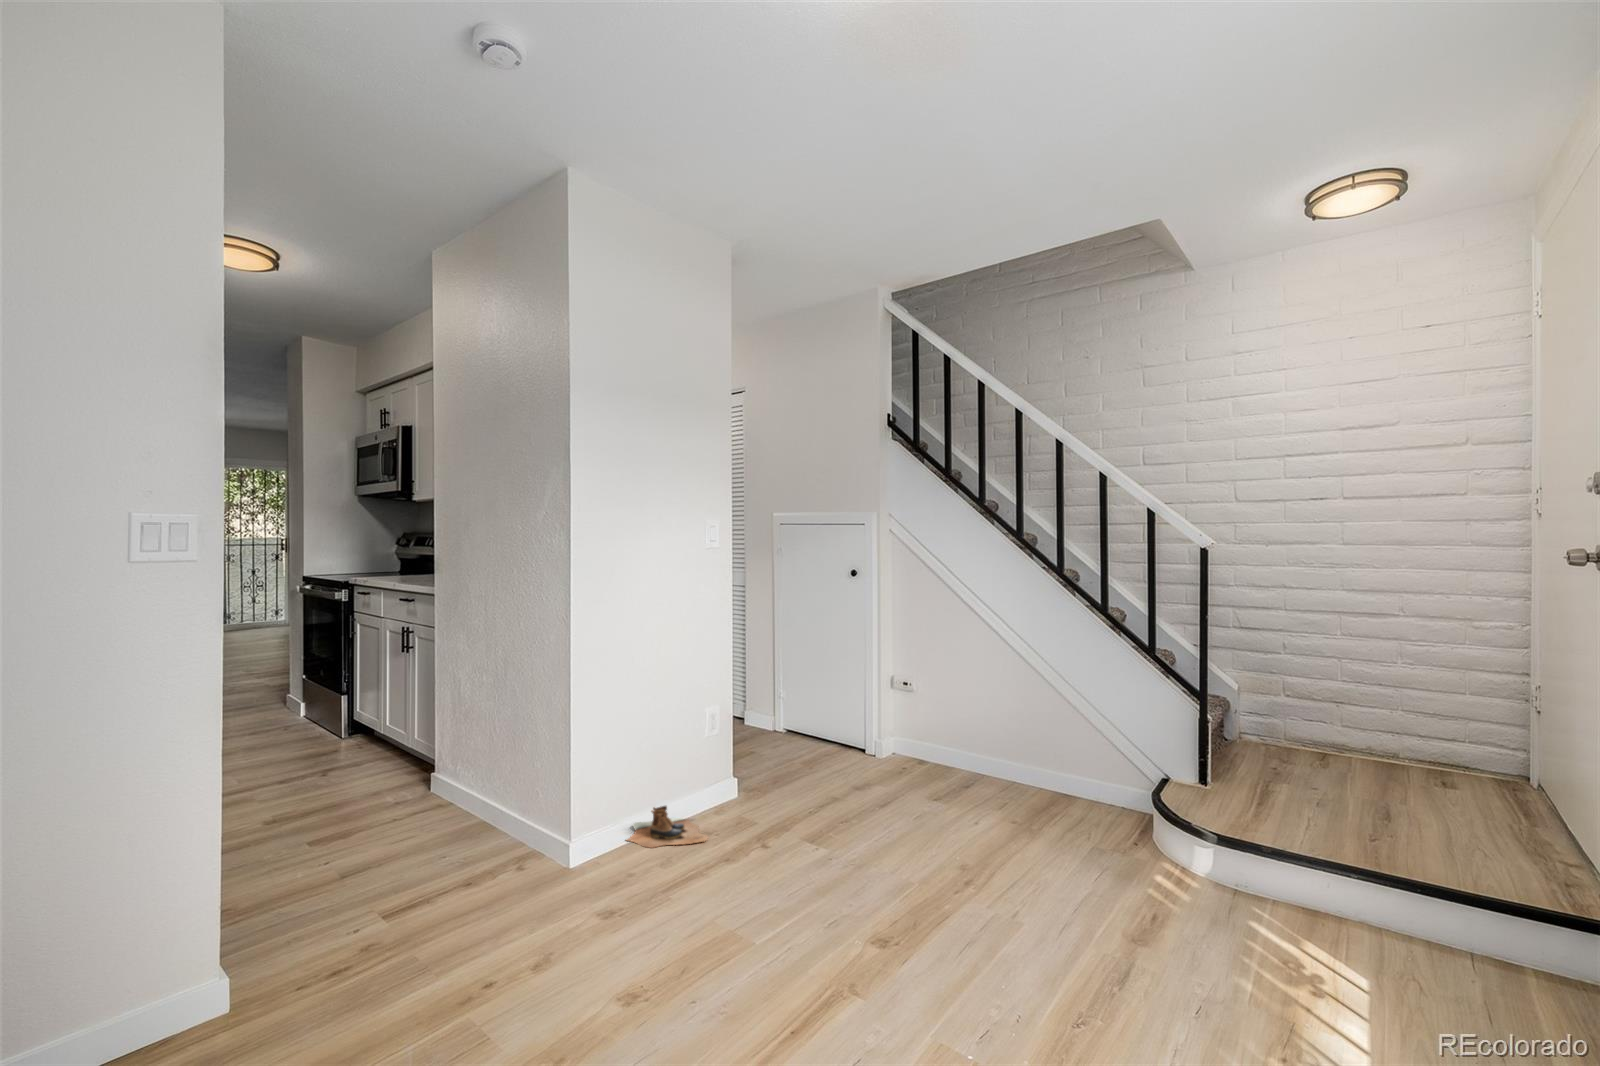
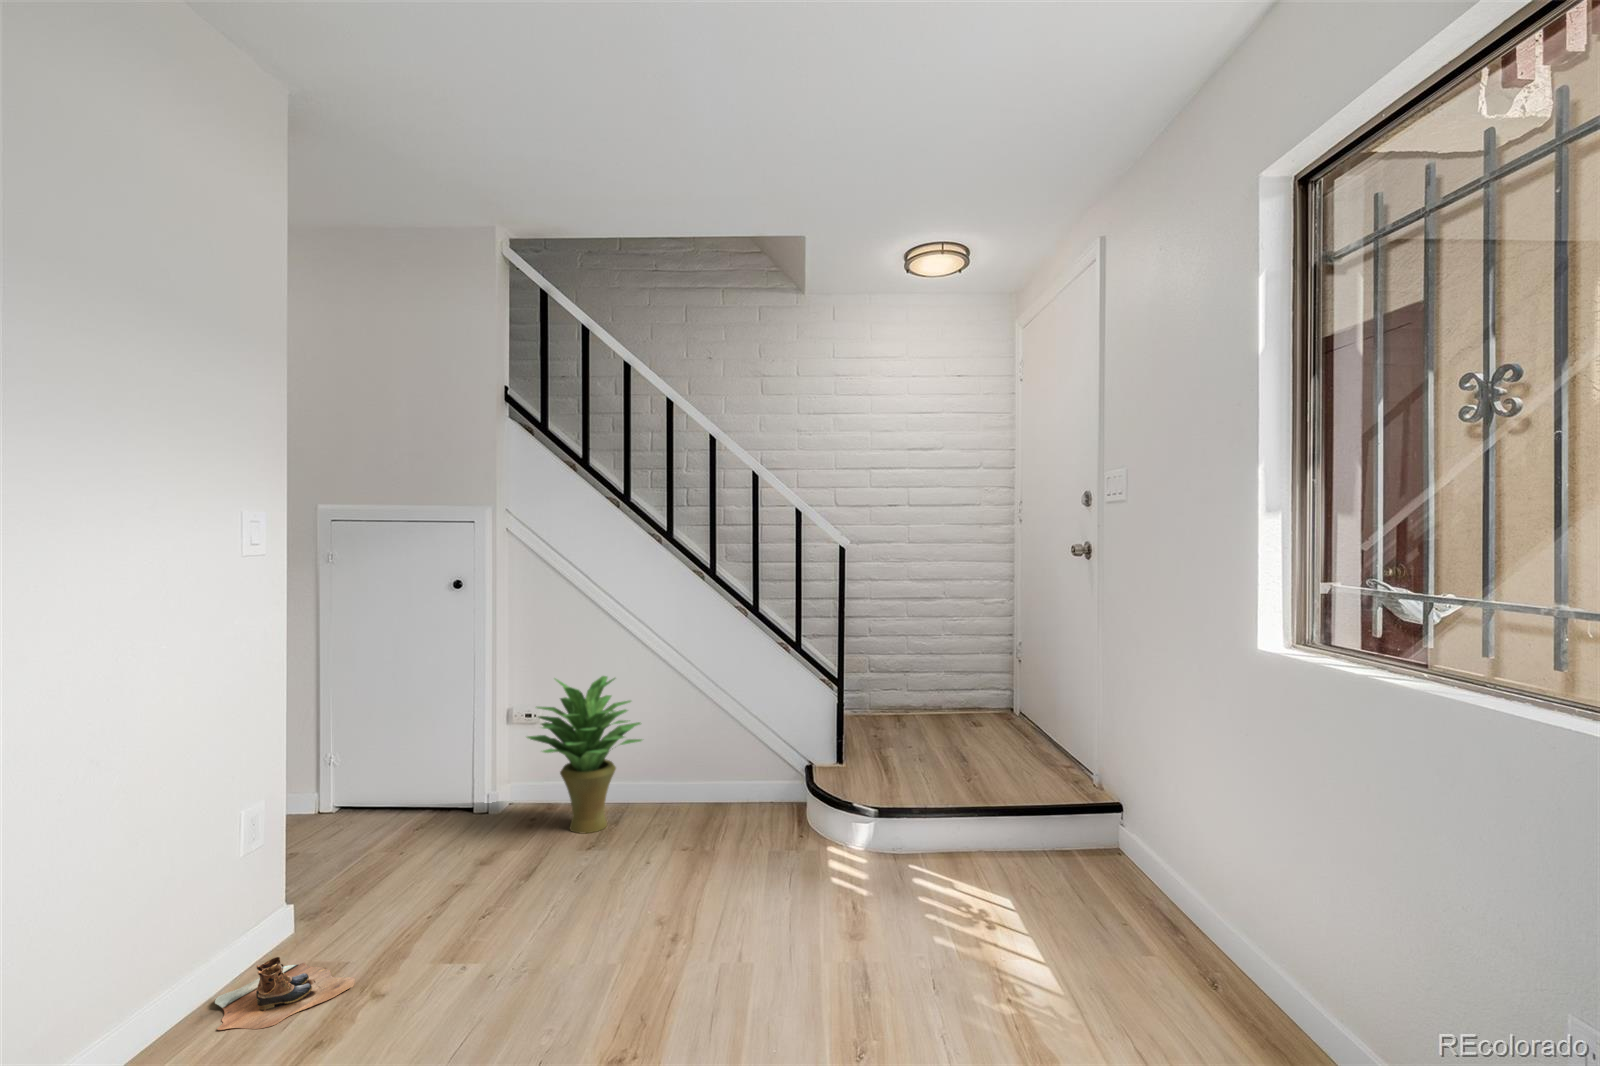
potted plant: none [882,651,985,794] -> present [527,676,642,833]

